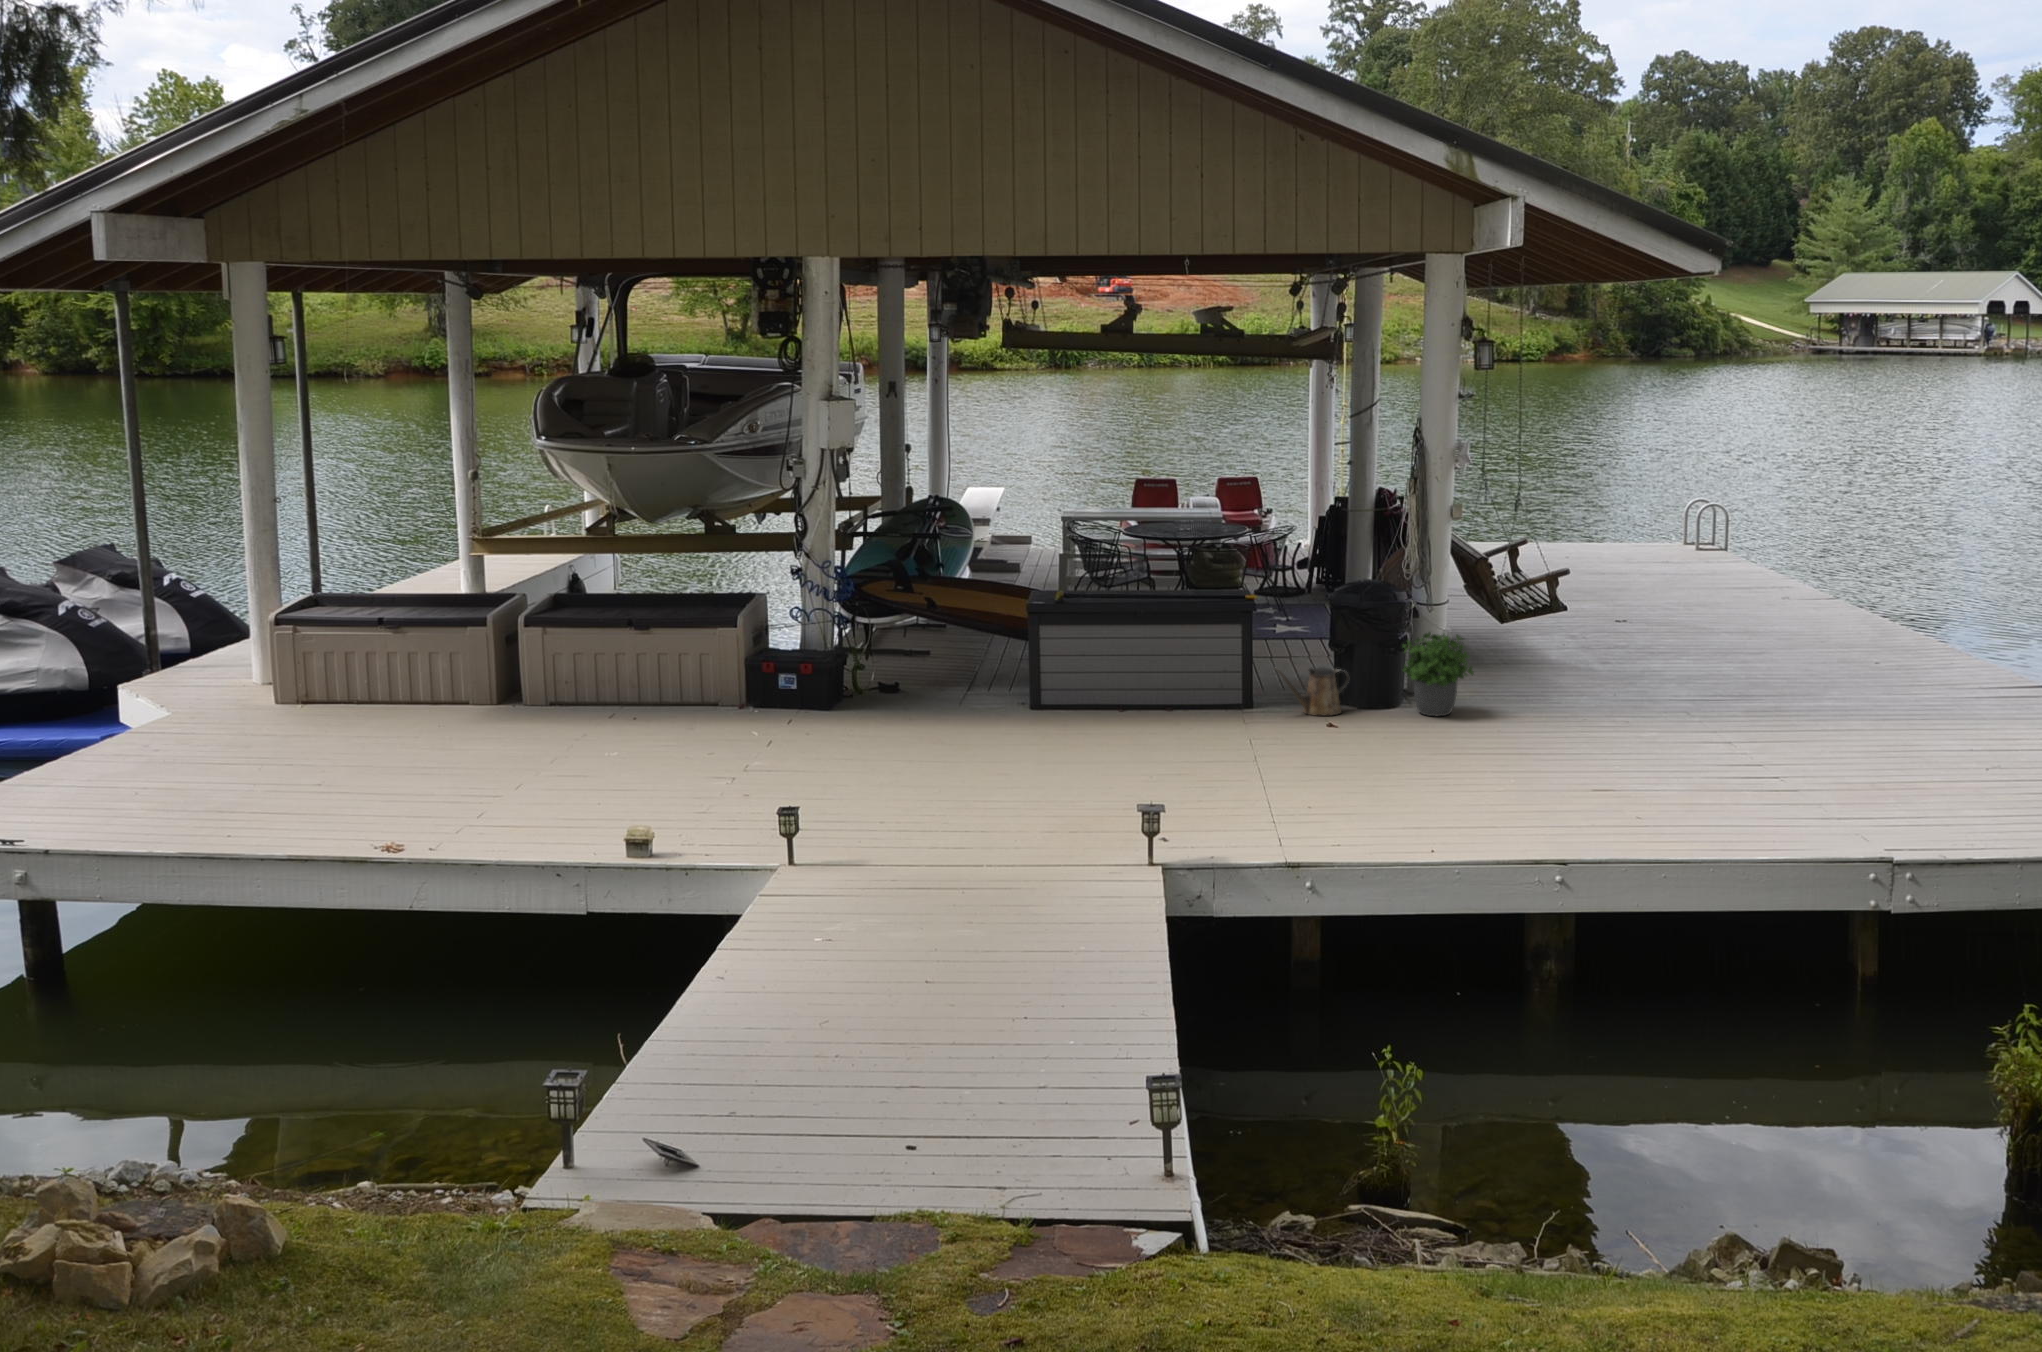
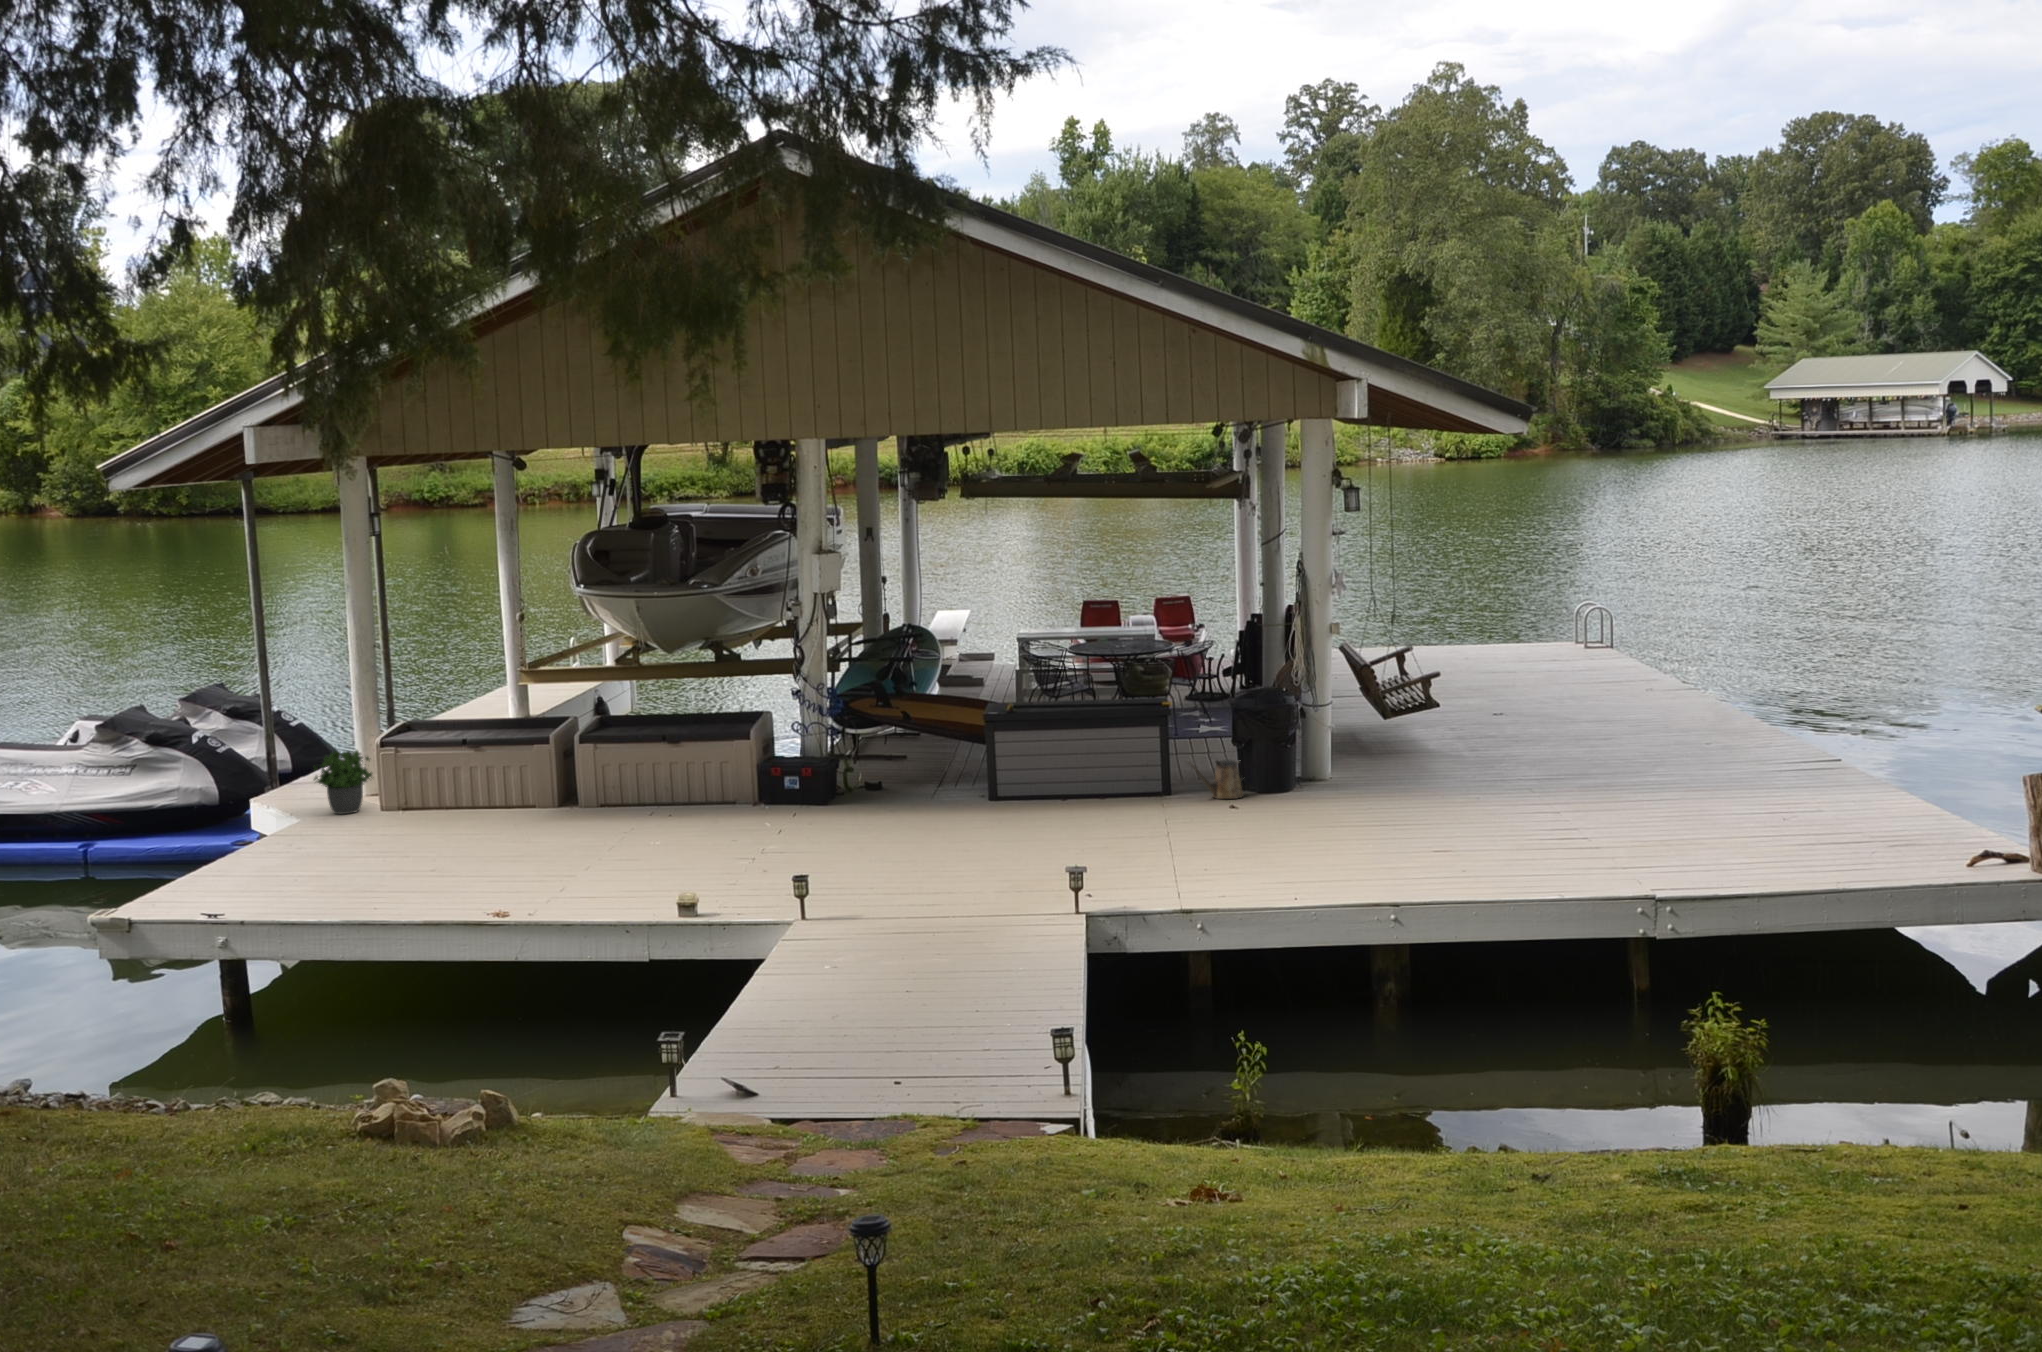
potted plant: present [1403,632,1474,716] -> present [314,750,372,814]

